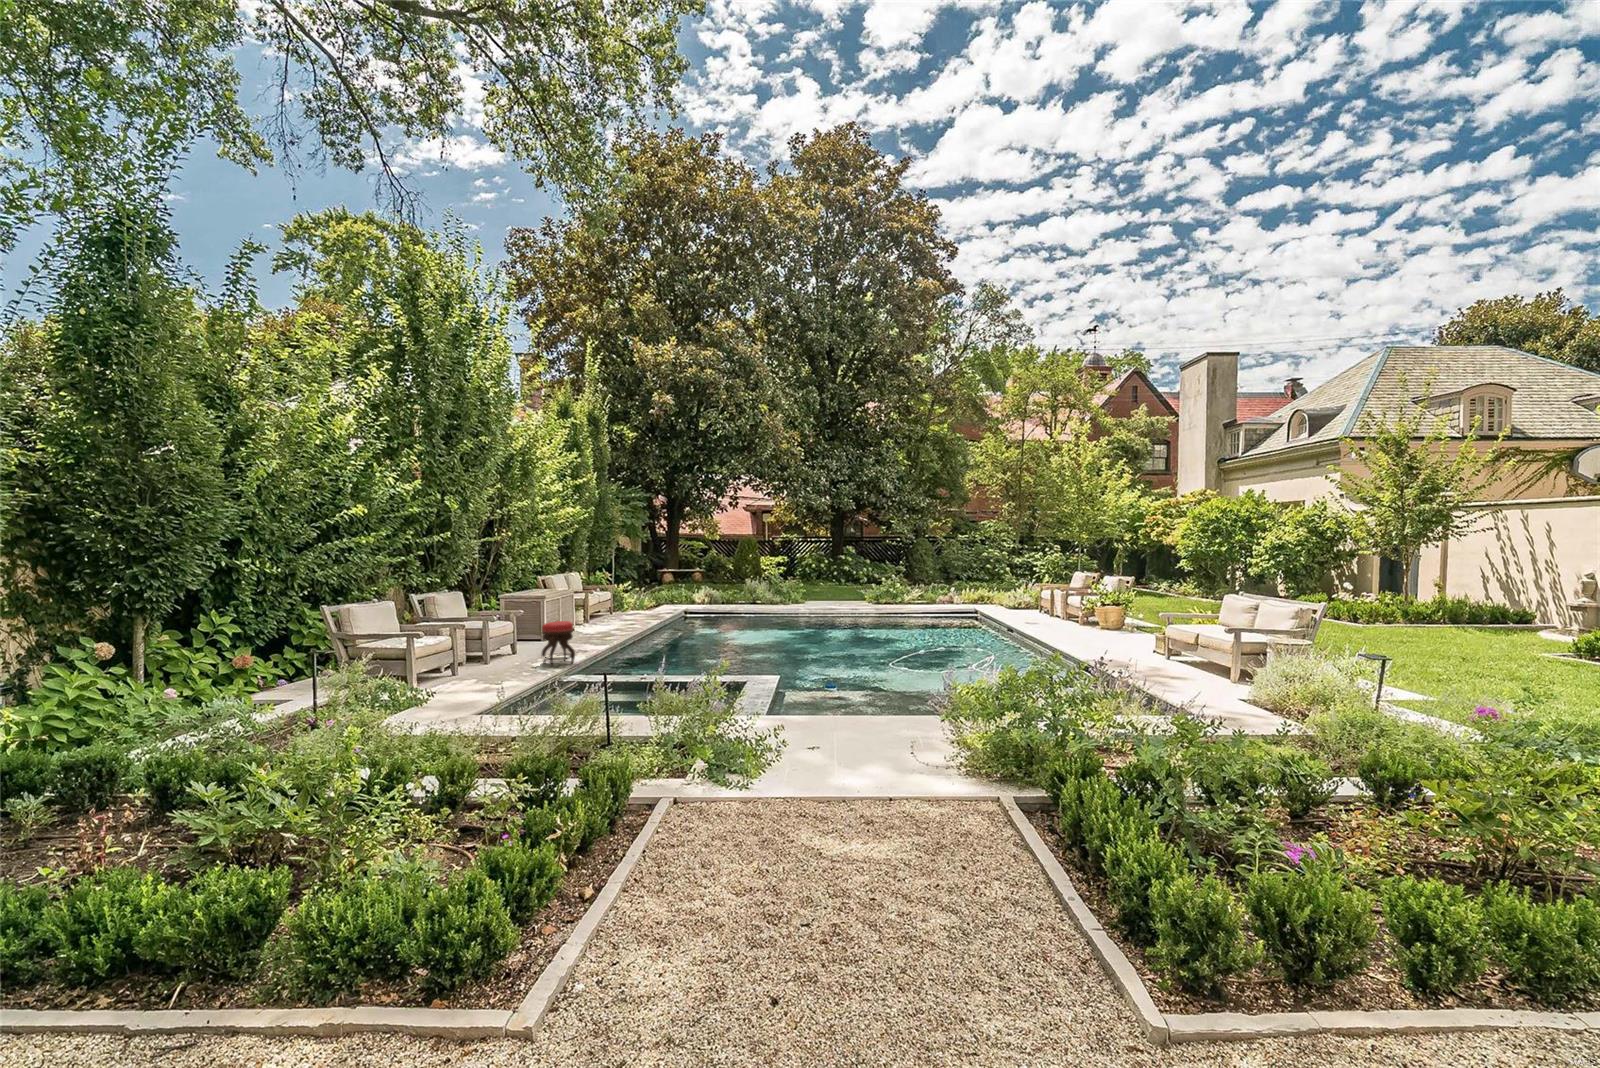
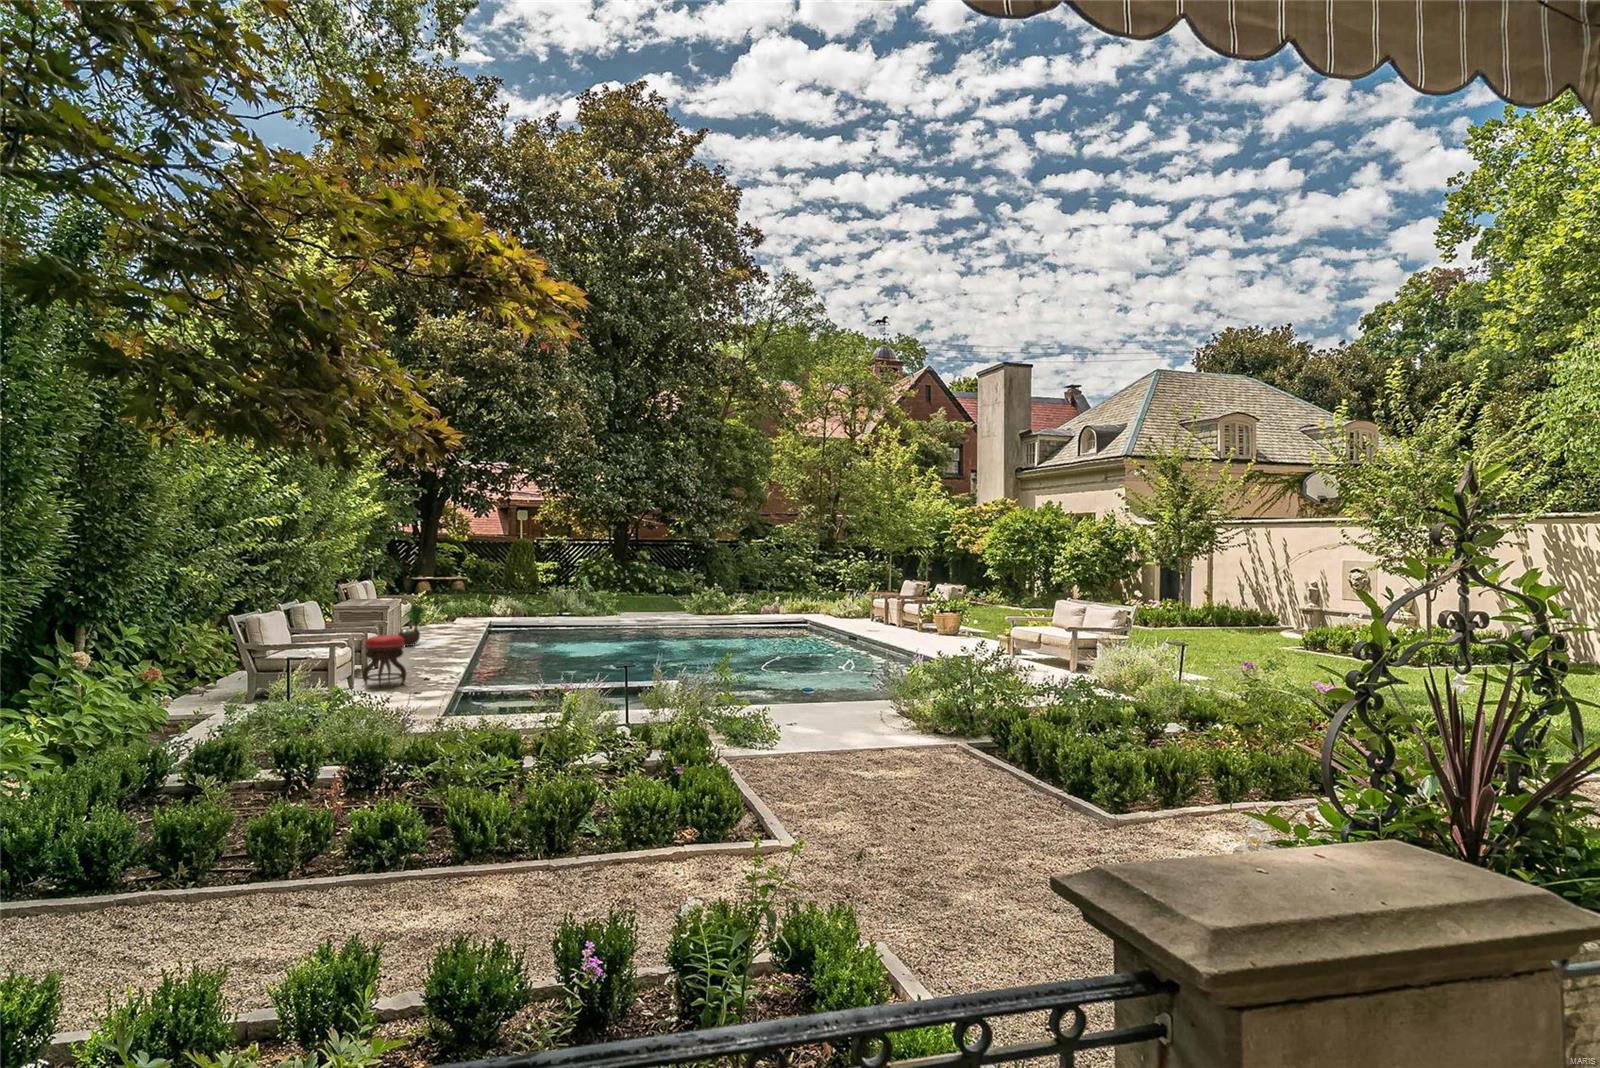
potted tree: none [605,590,627,629] -> present [398,604,426,646]

